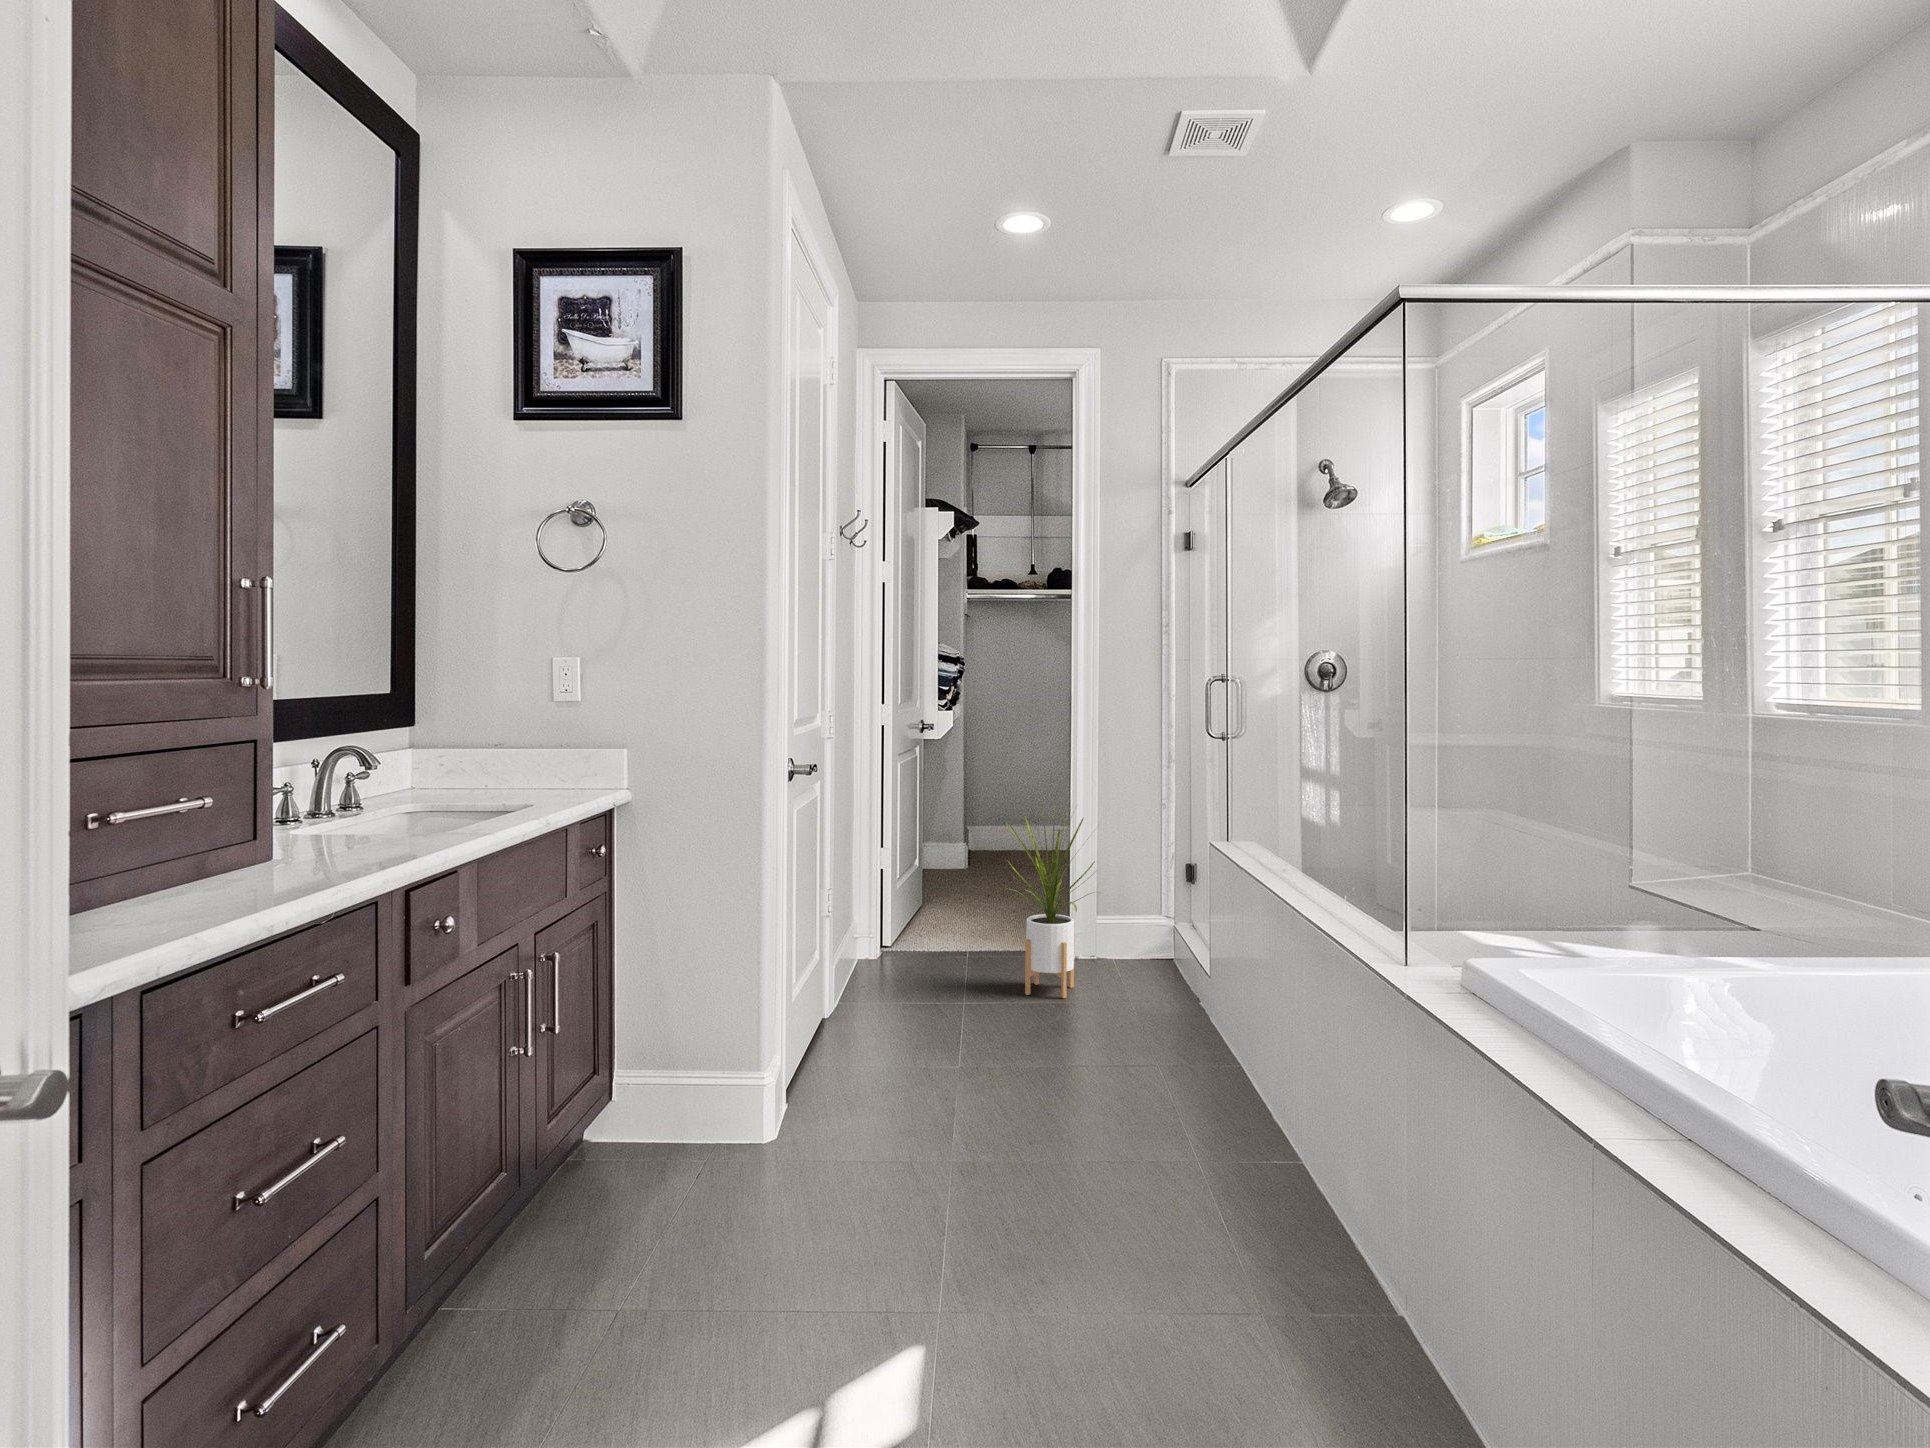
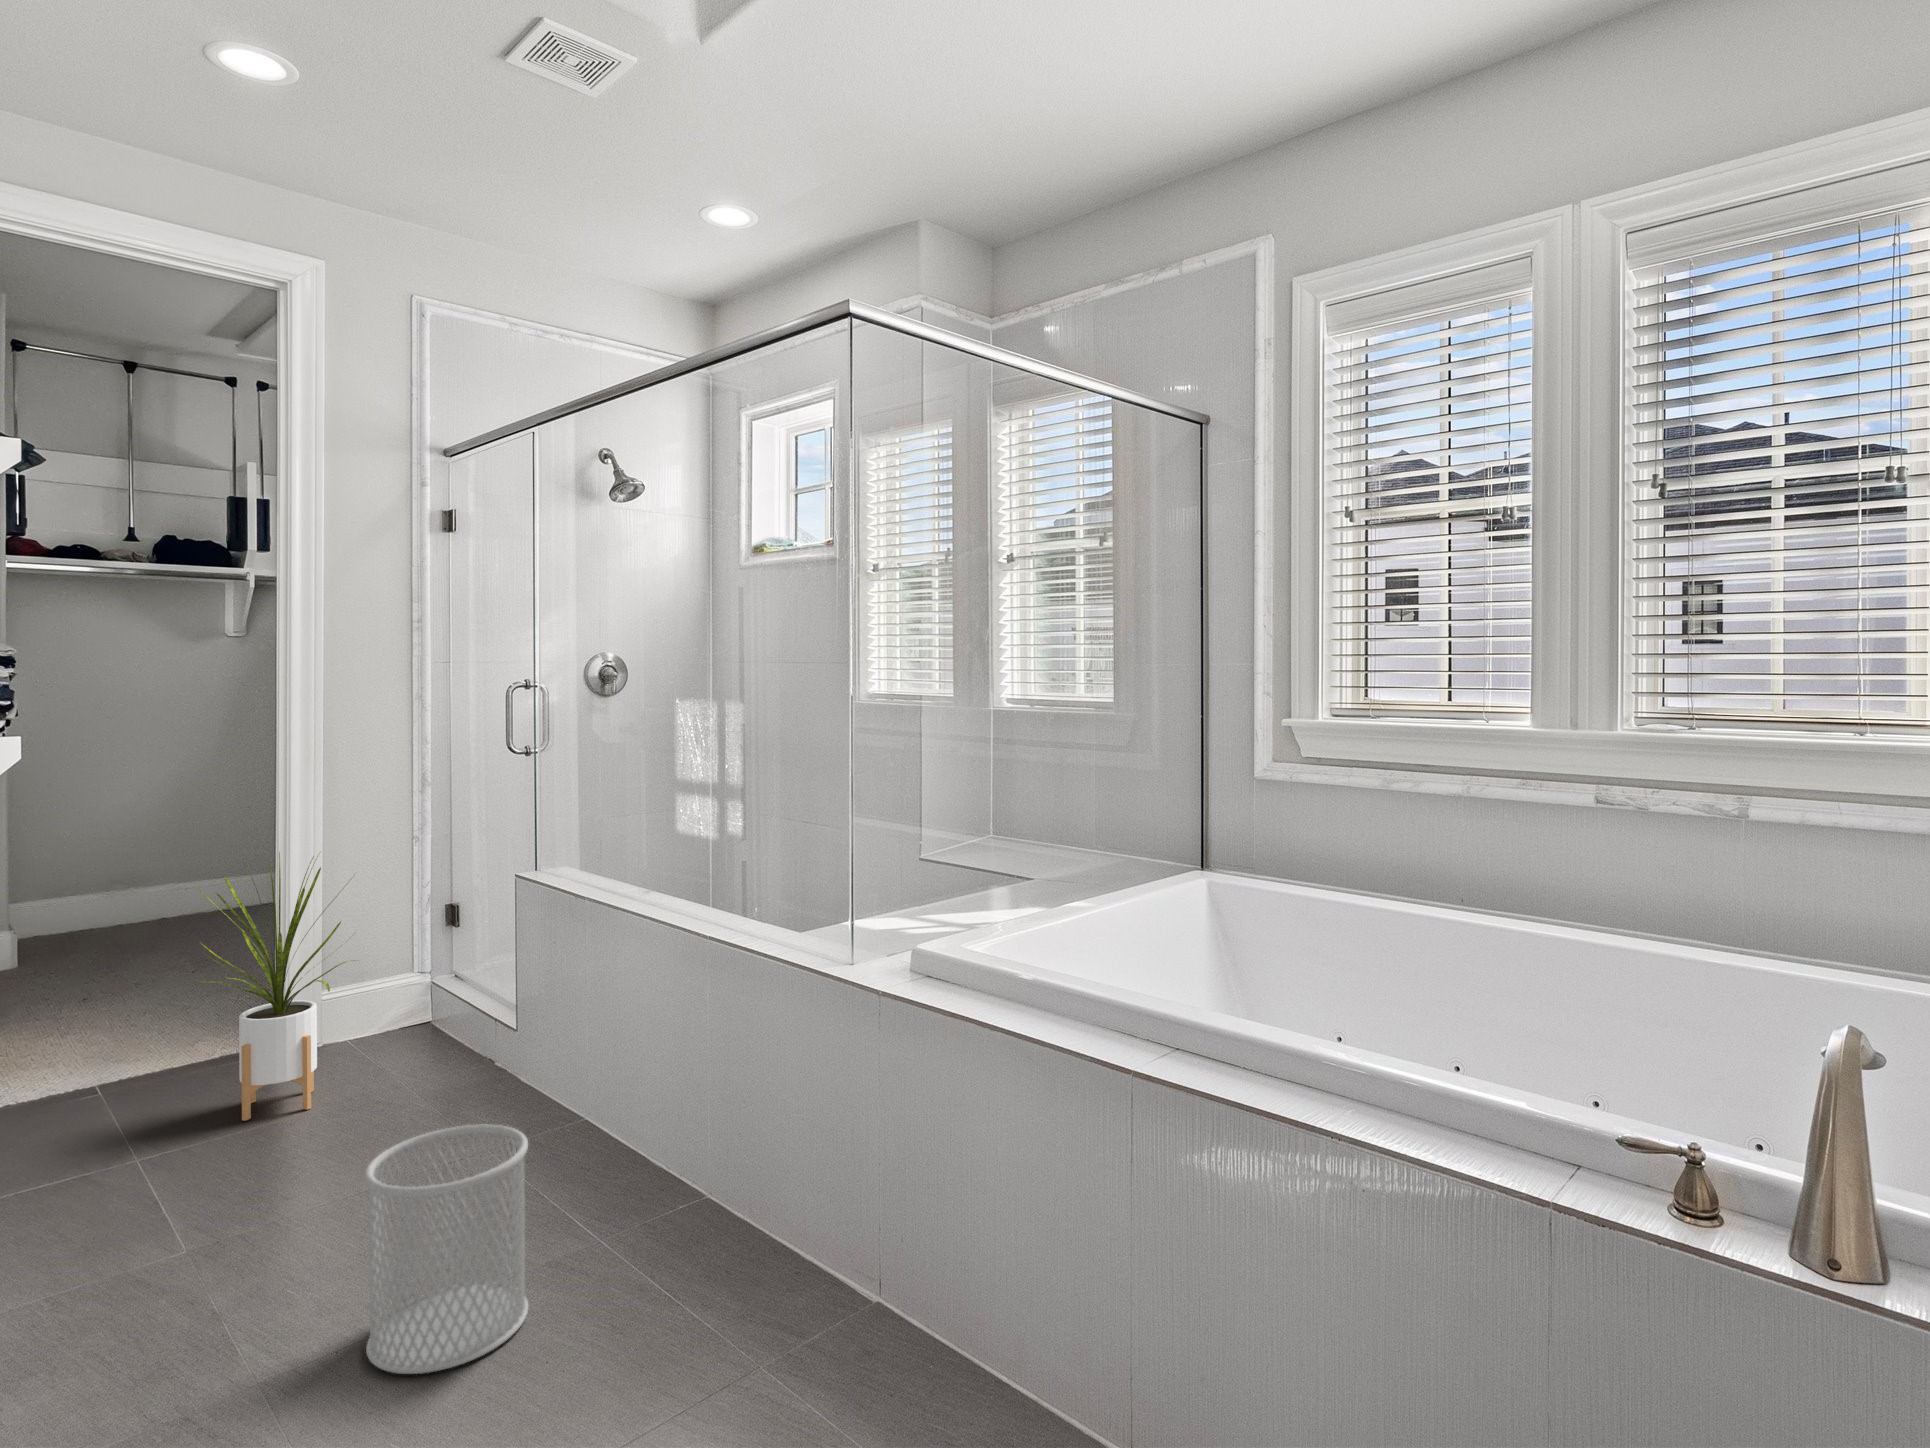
wastebasket: none [1011,1018,1122,1195] -> present [365,1125,528,1374]

